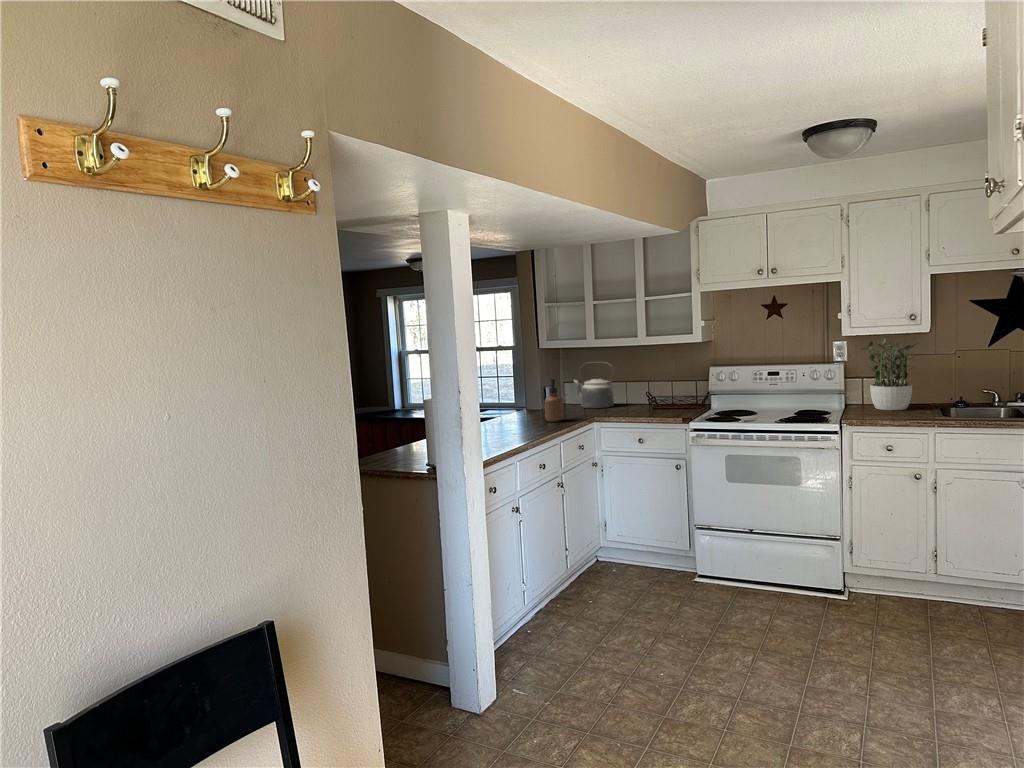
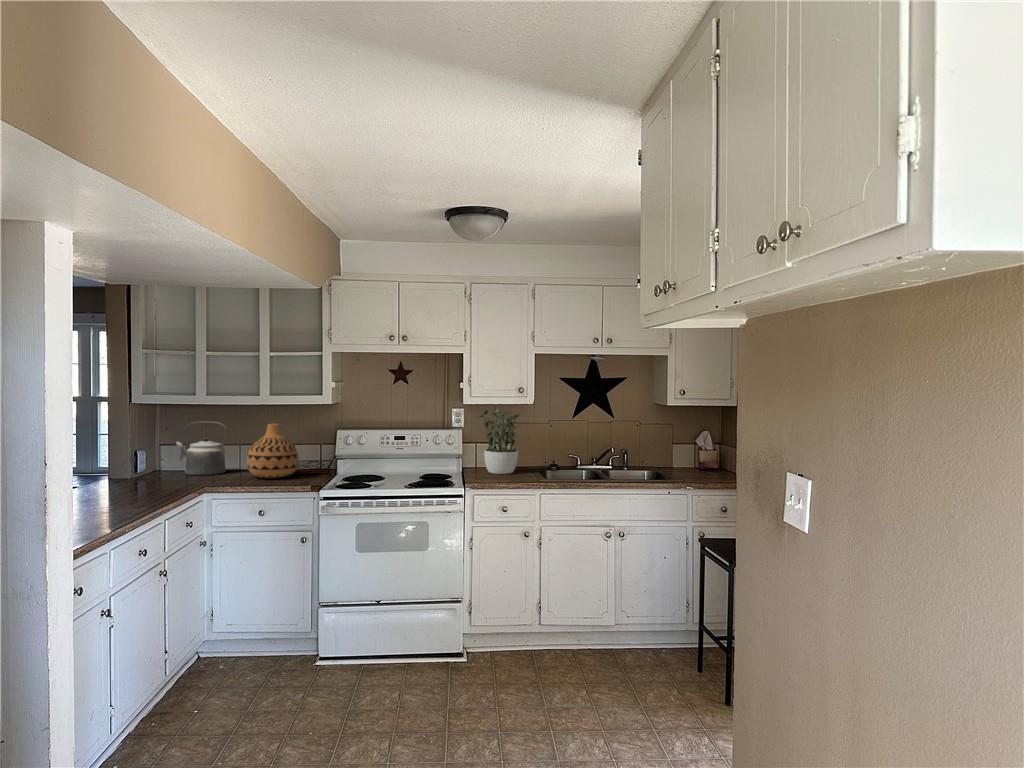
vase: none [630,362,675,411] -> present [247,424,299,478]
soap dispenser: present [545,379,564,422] -> none [142,442,167,494]

